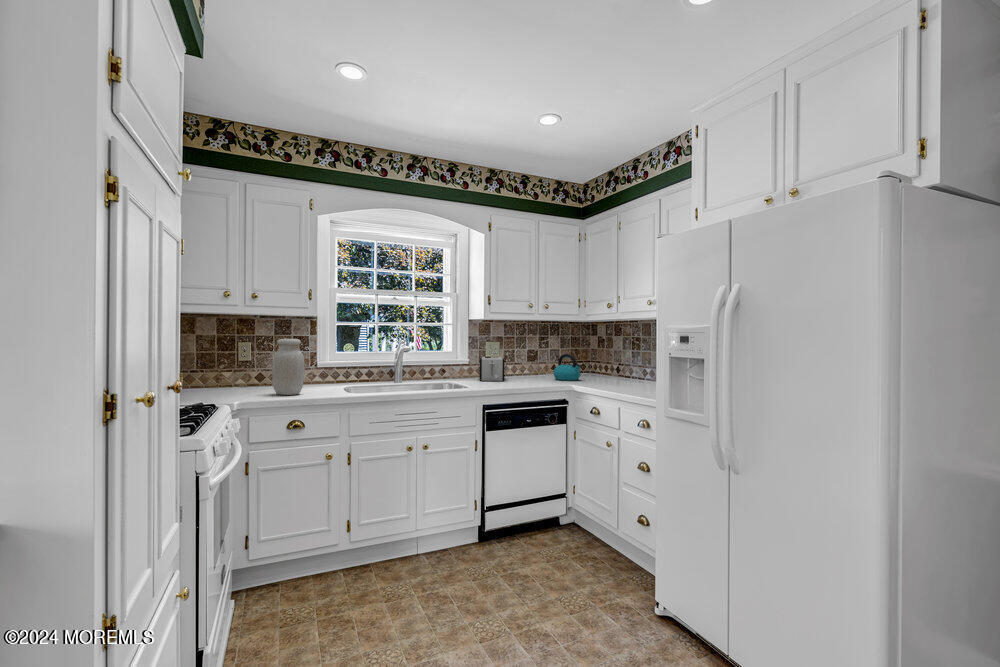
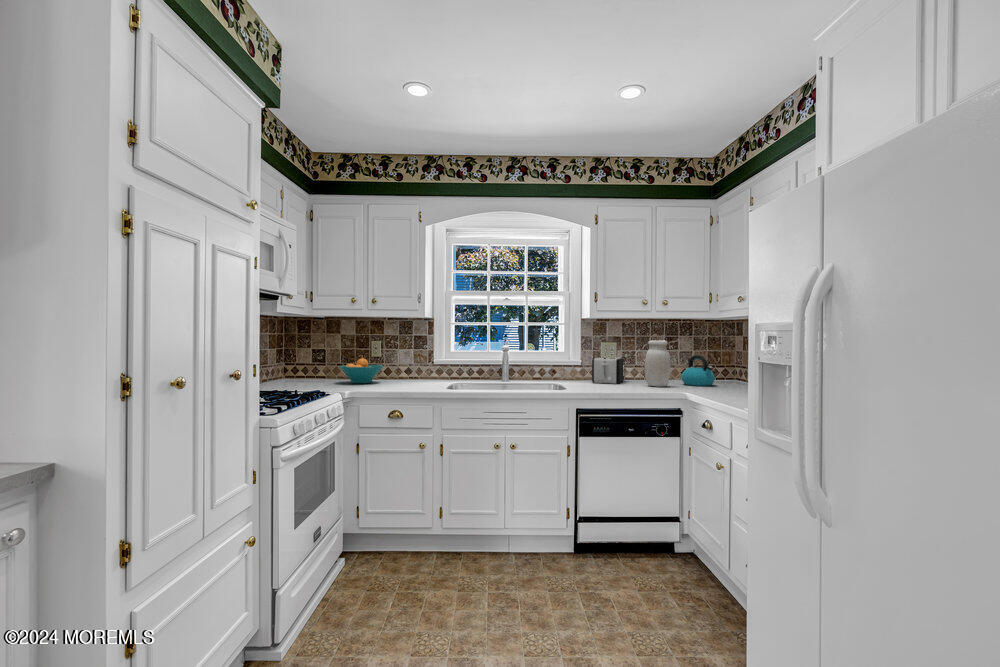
jar: present [272,339,304,395] -> present [645,340,671,387]
fruit bowl: none [205,362,262,391] -> present [340,358,383,383]

